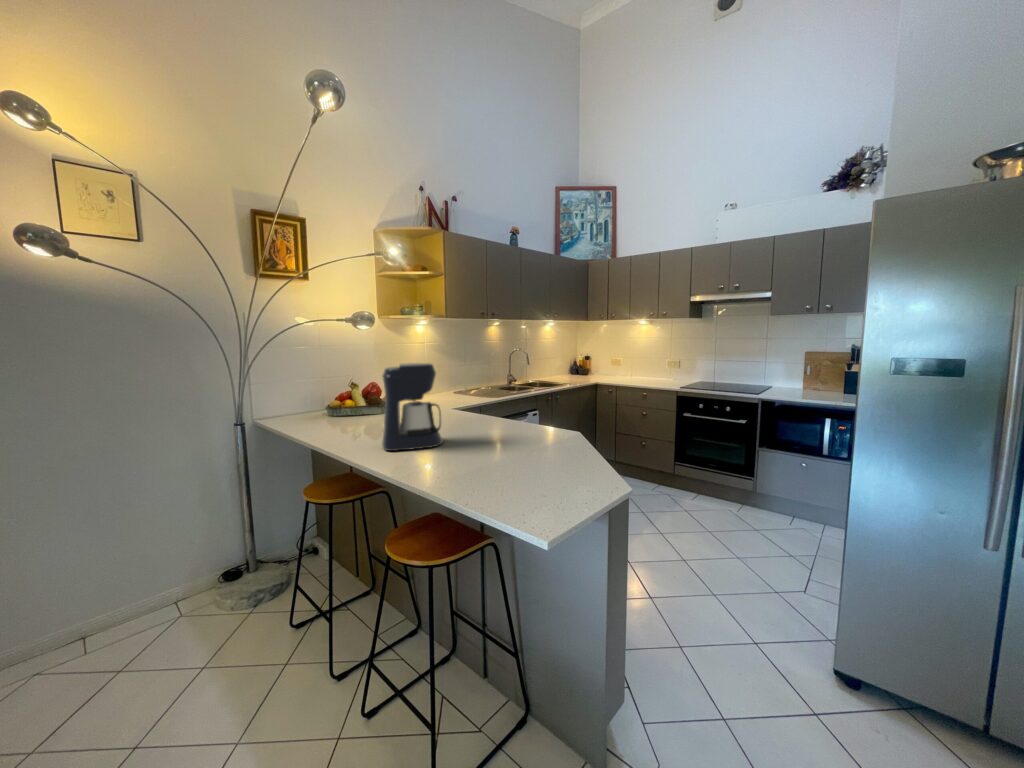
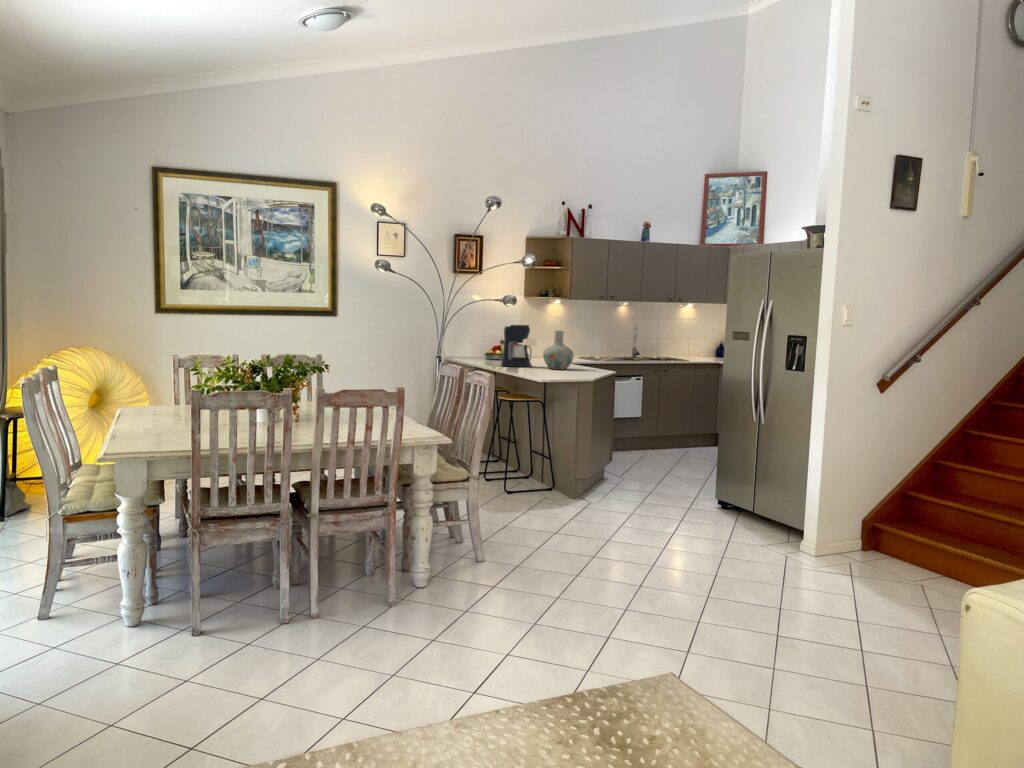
vase: none [478,373,538,452] -> present [543,331,574,370]

